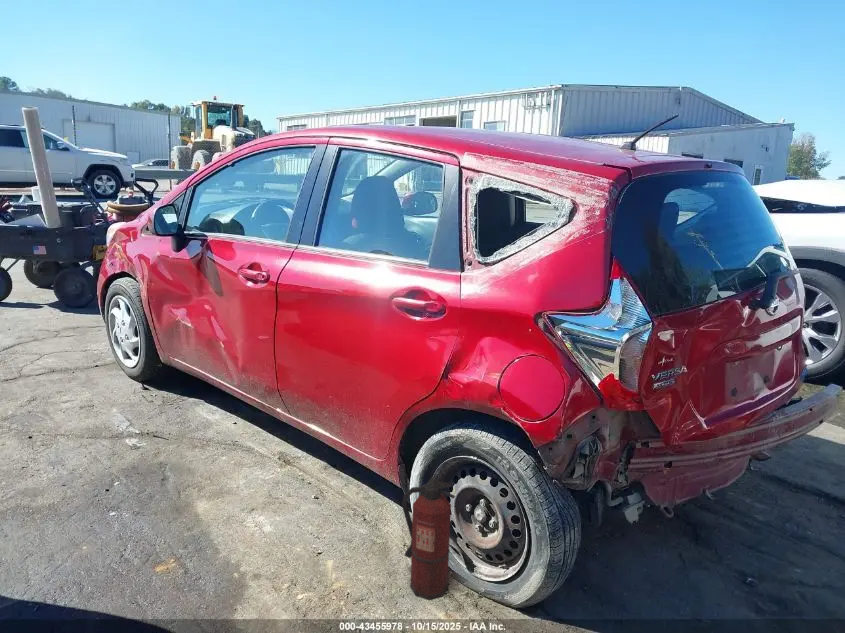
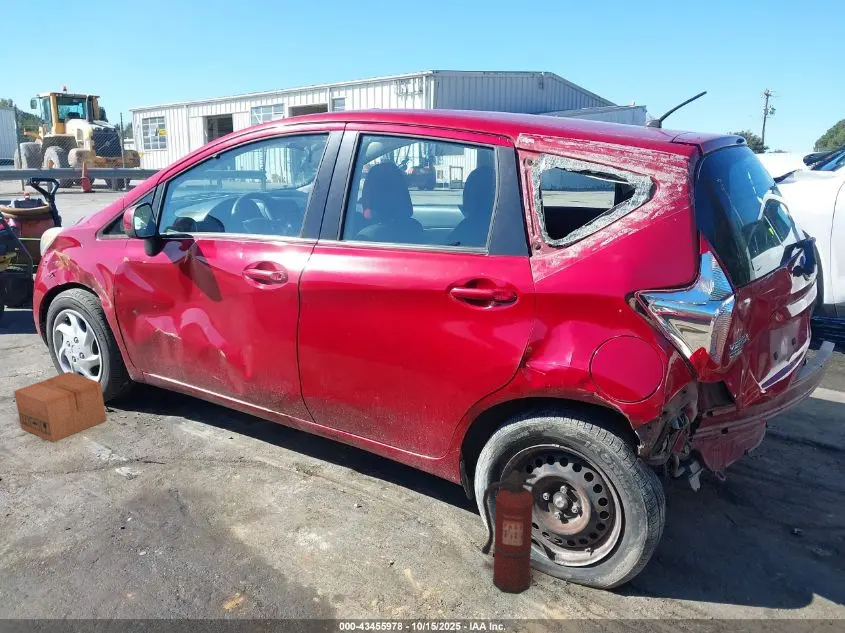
cardboard box: none [64,350,139,410] -> present [14,372,106,442]

